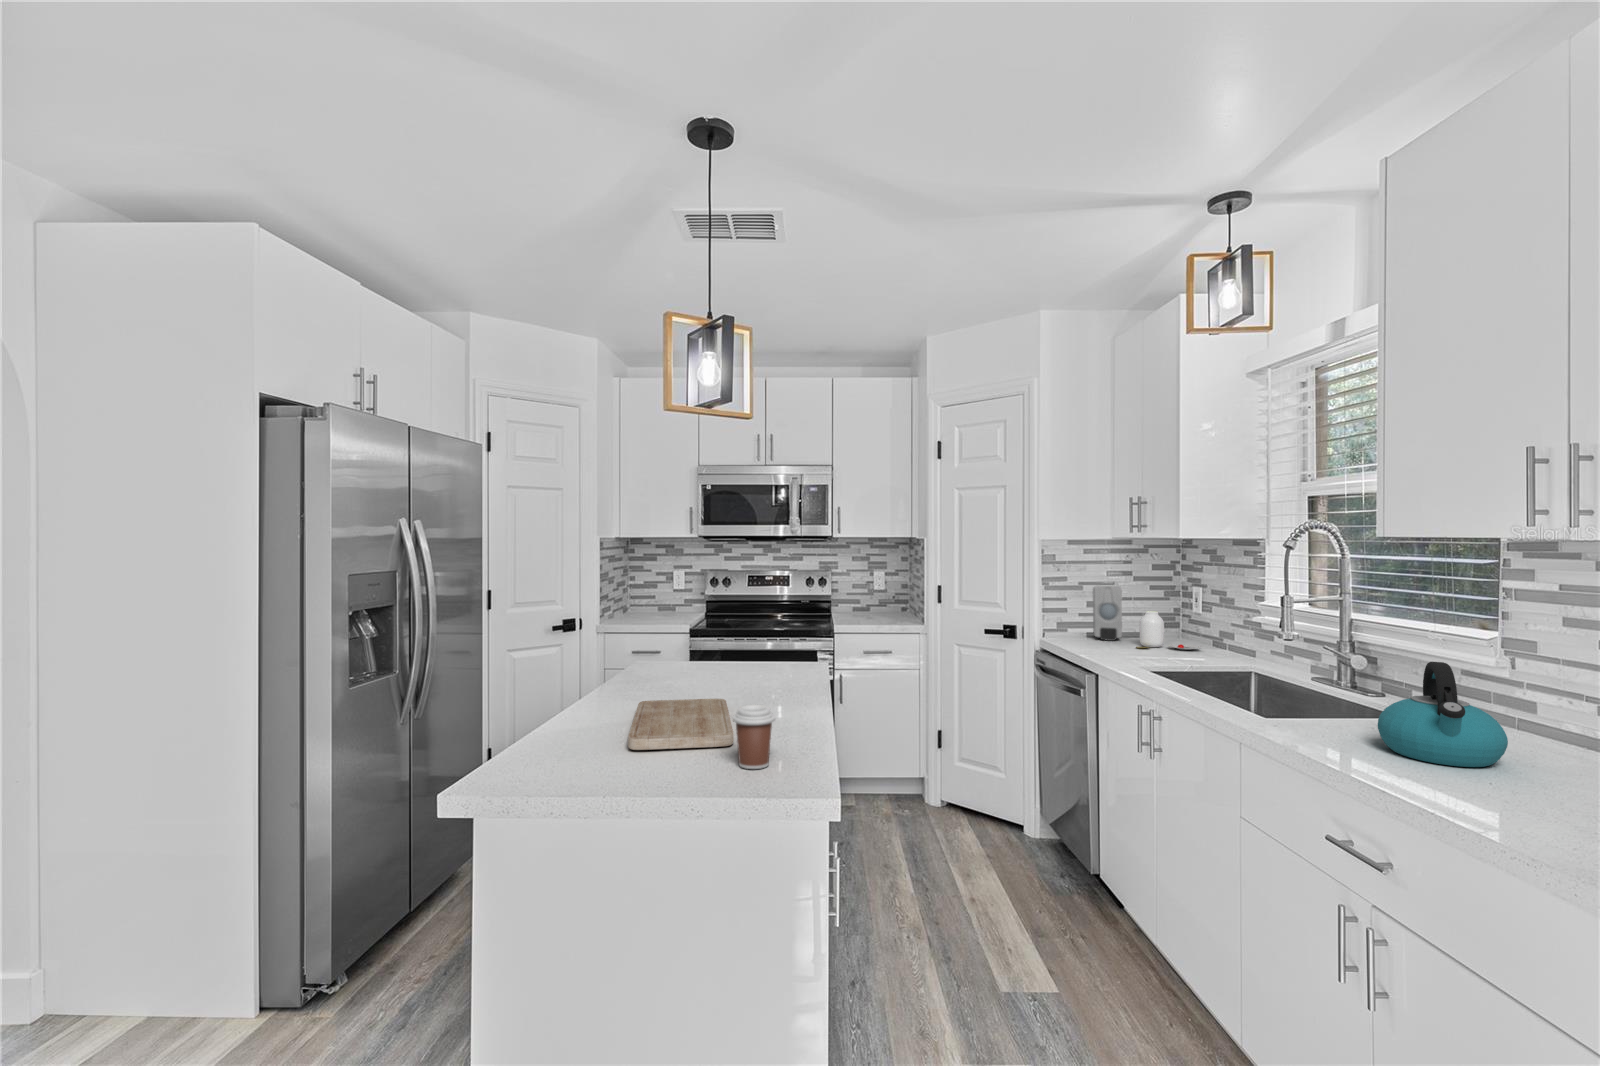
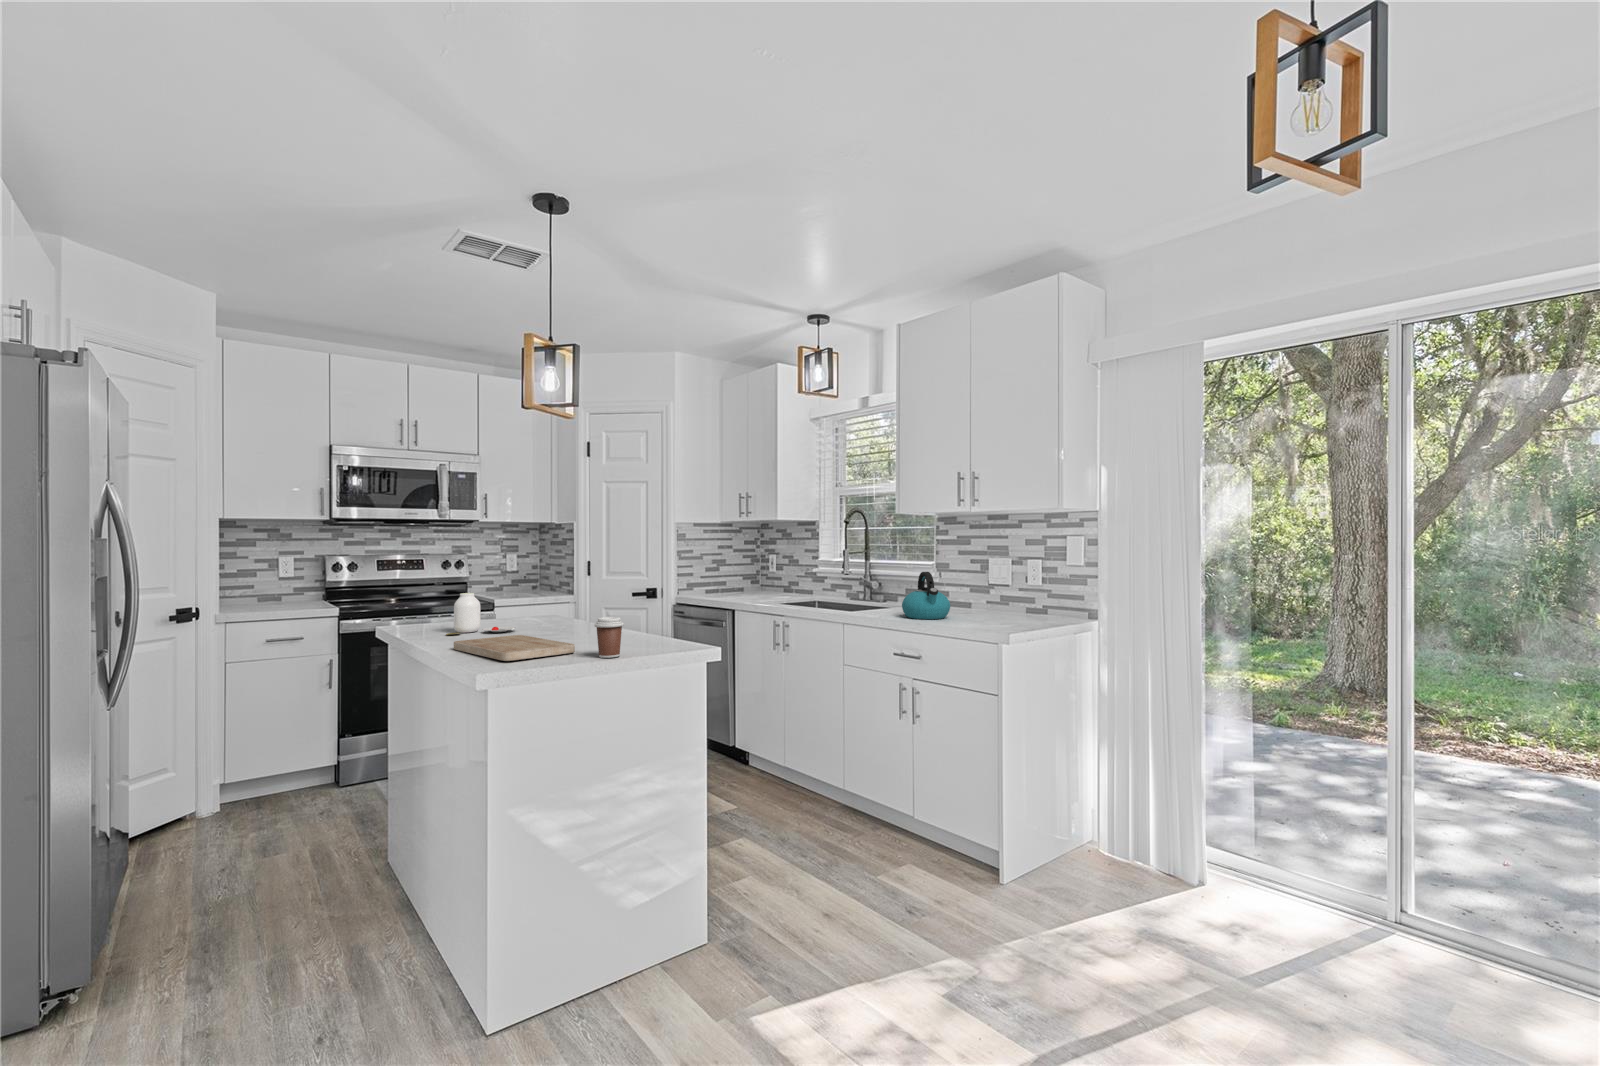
soap dispenser: present [1093,586,1122,641] -> none [705,555,729,595]
jar: present [1136,611,1201,650] -> present [446,593,516,635]

